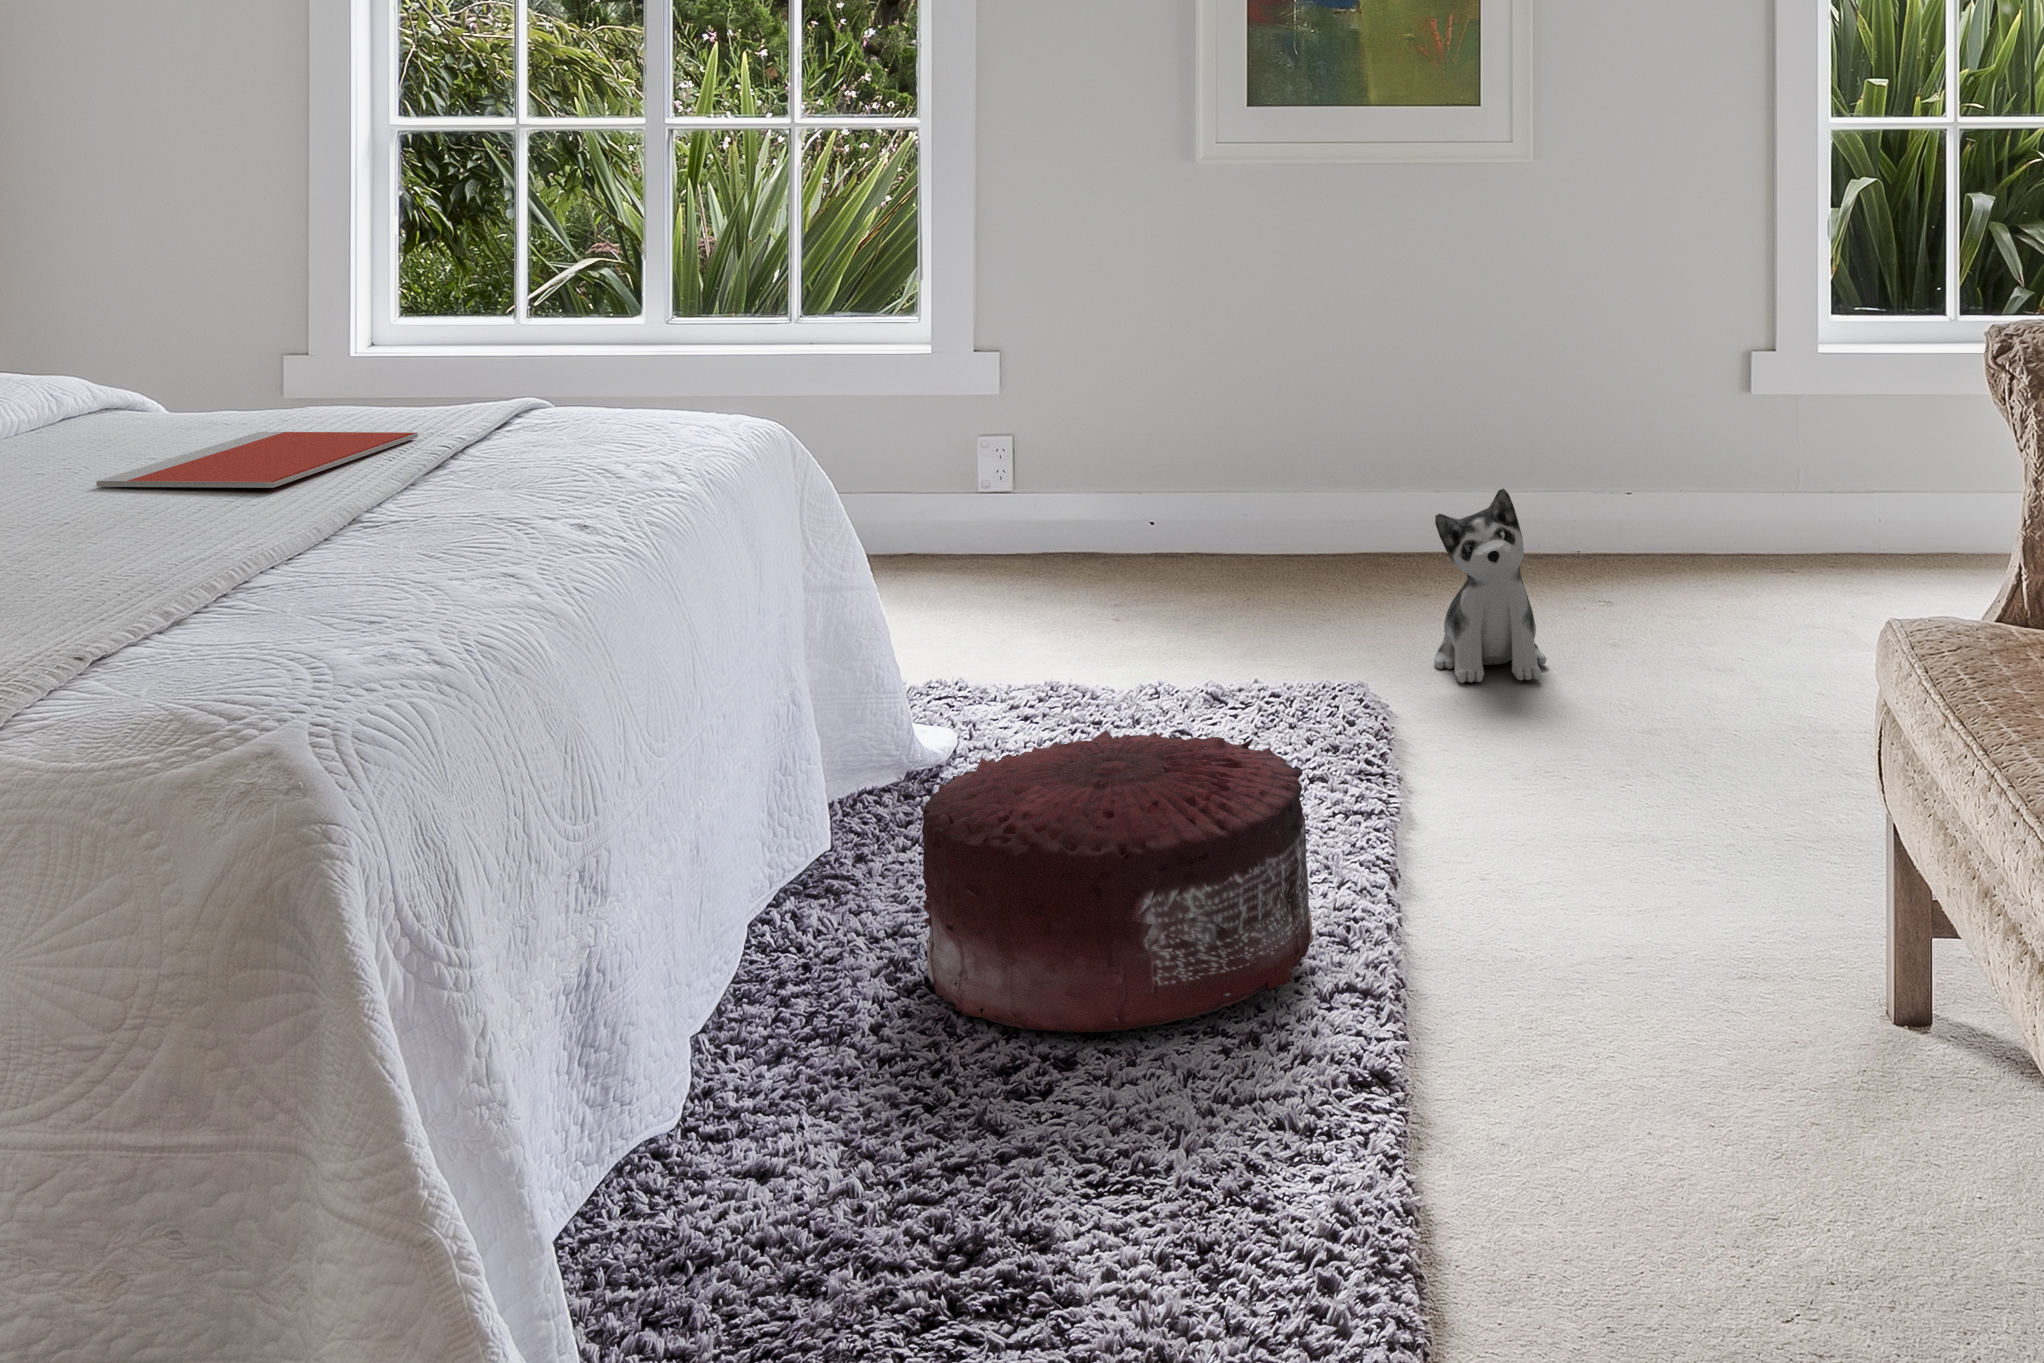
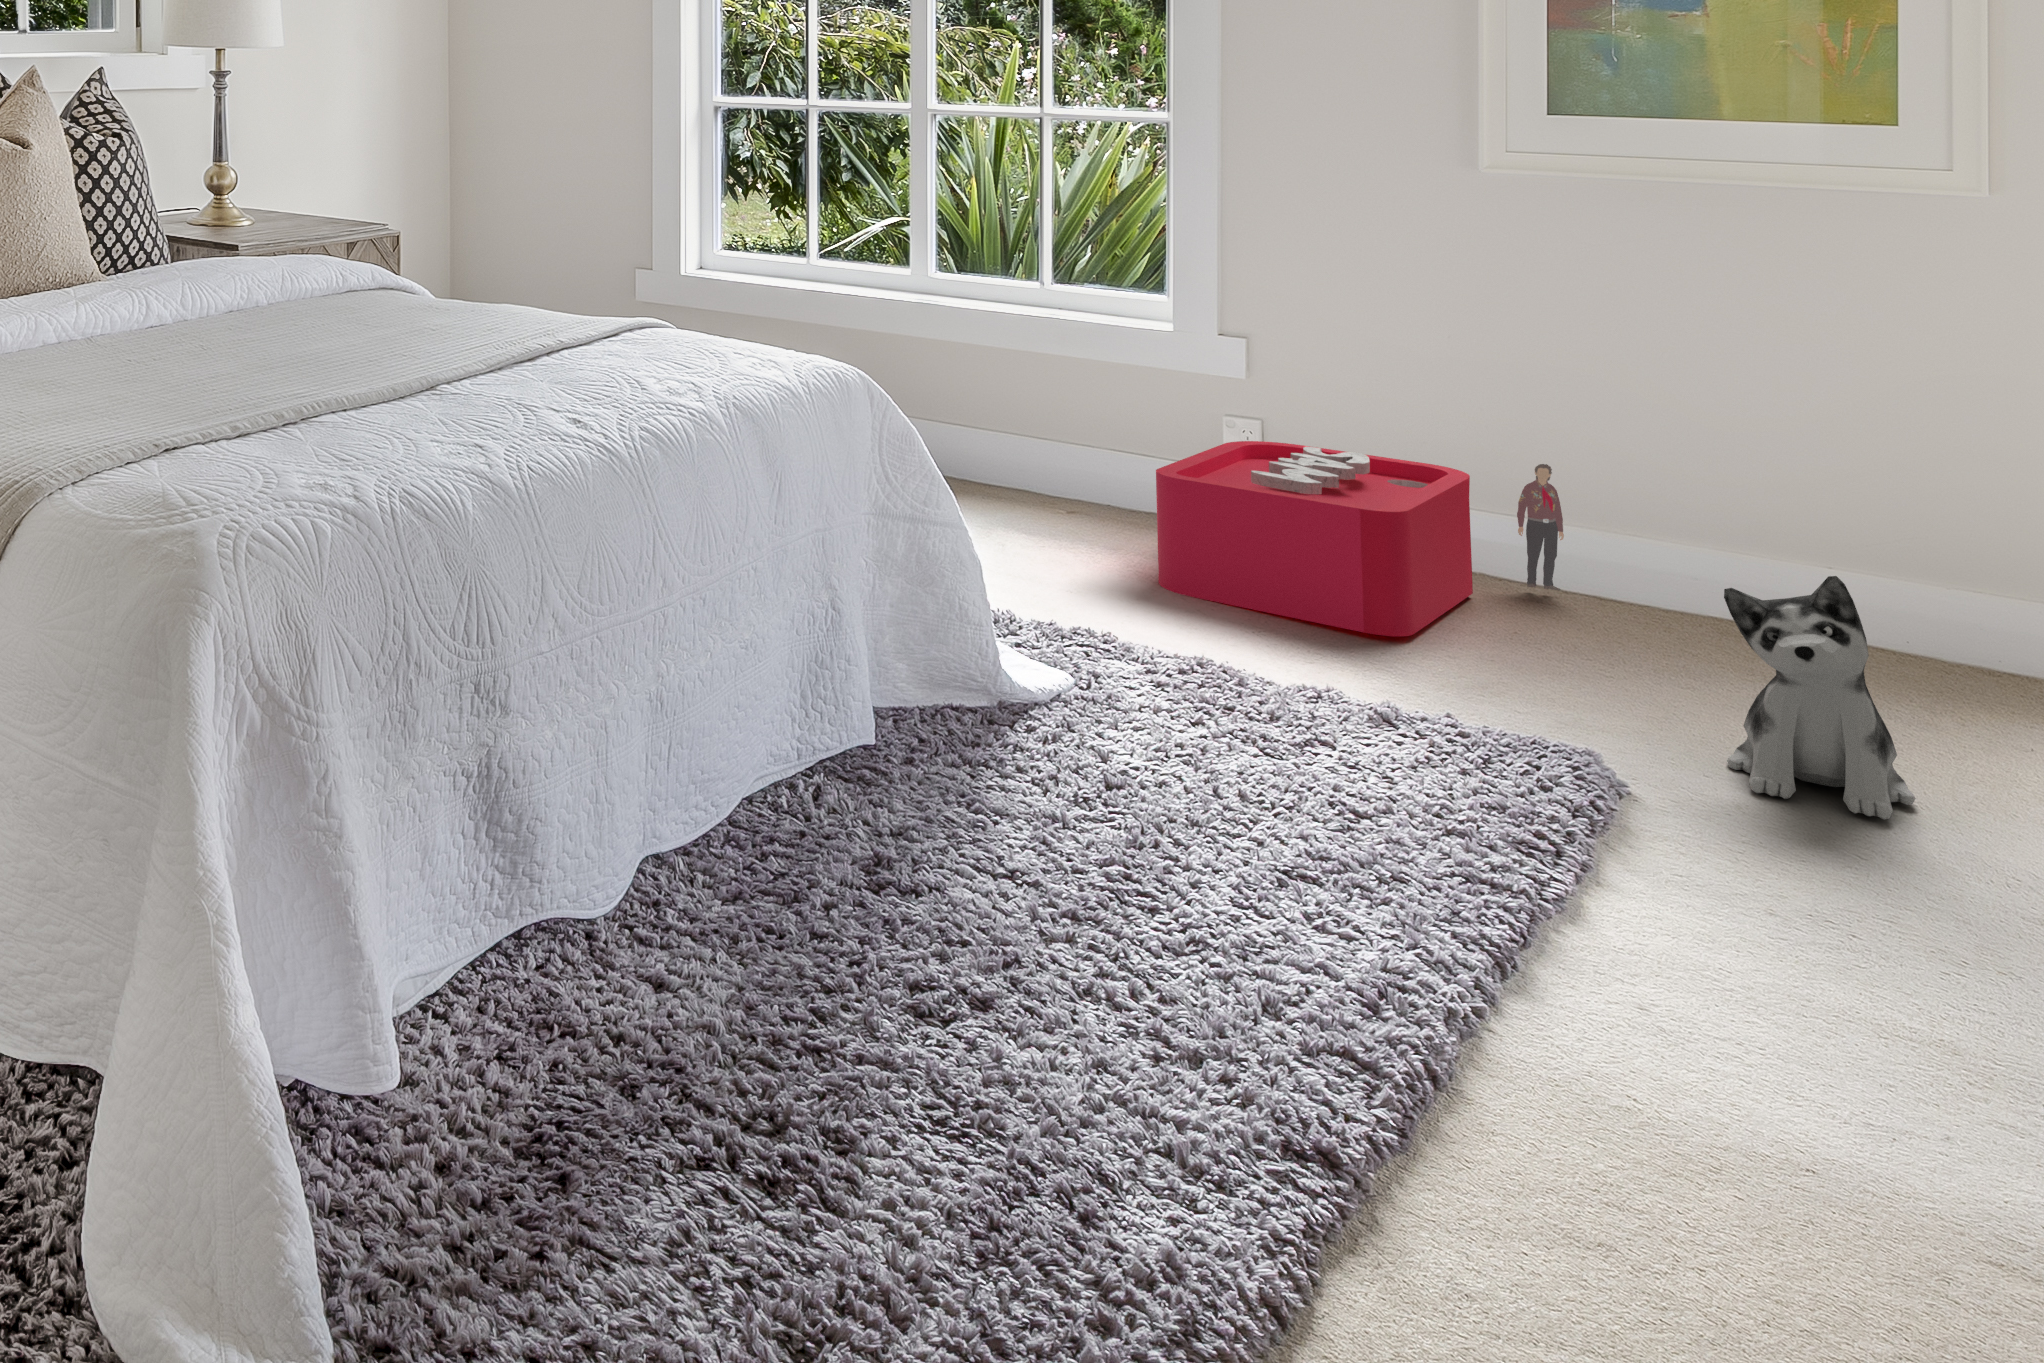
notebook: present [96,432,418,488] -> none [309,312,540,349]
storage bin: none [962,435,1266,624] -> present [1156,441,1564,636]
pouf: present [922,730,1314,1033] -> none [887,696,1327,1021]

